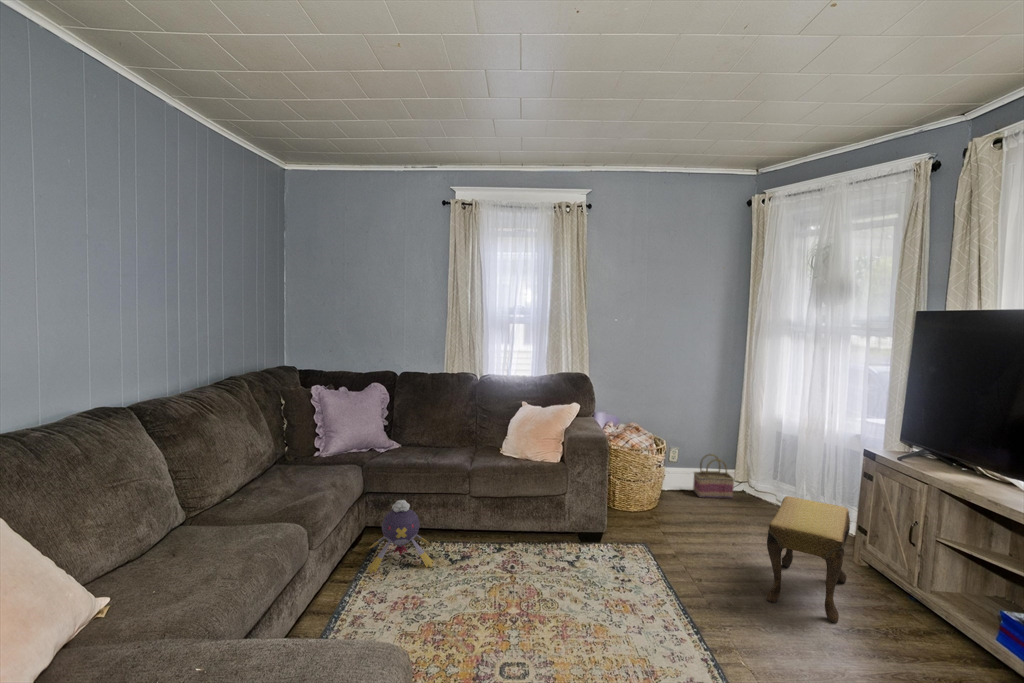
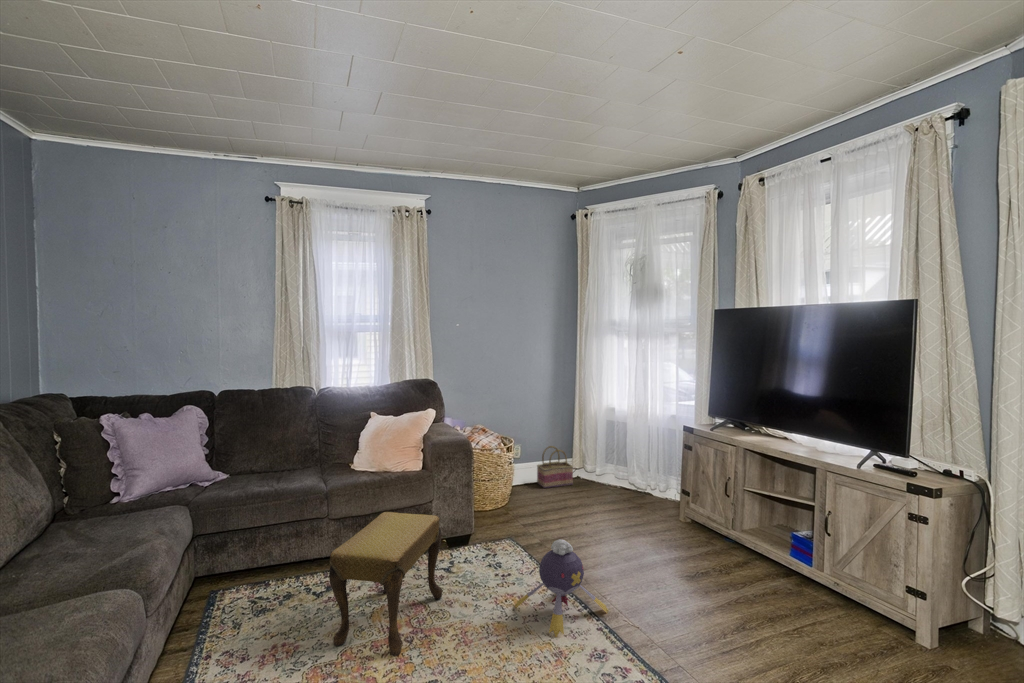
footstool: present [766,496,850,623] -> present [329,512,442,656]
plush toy: present [368,500,434,573] -> present [515,539,608,637]

